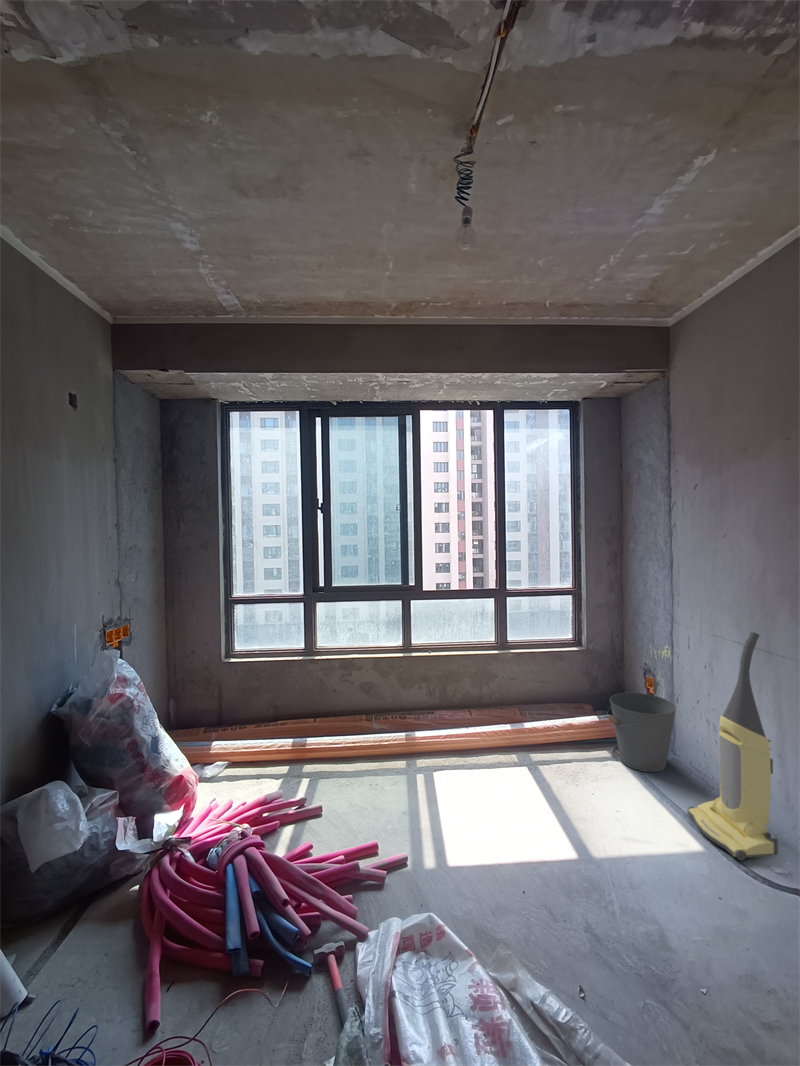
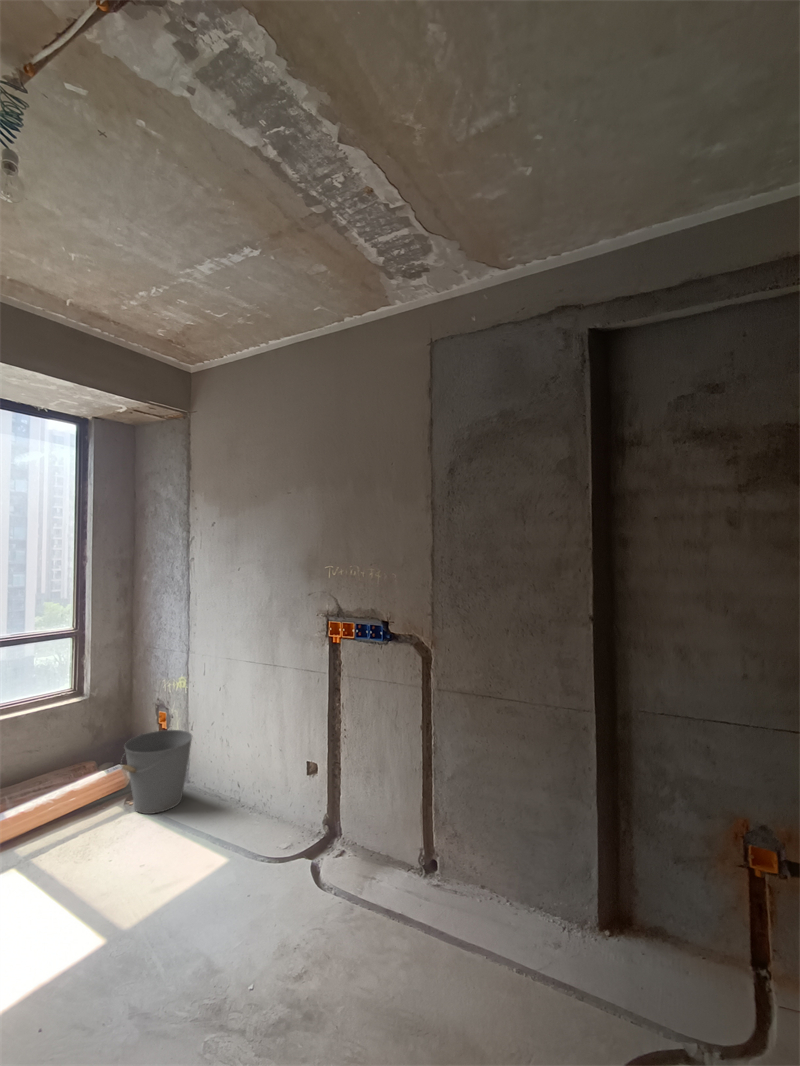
vacuum cleaner: present [687,632,778,860] -> none [209,649,282,855]

